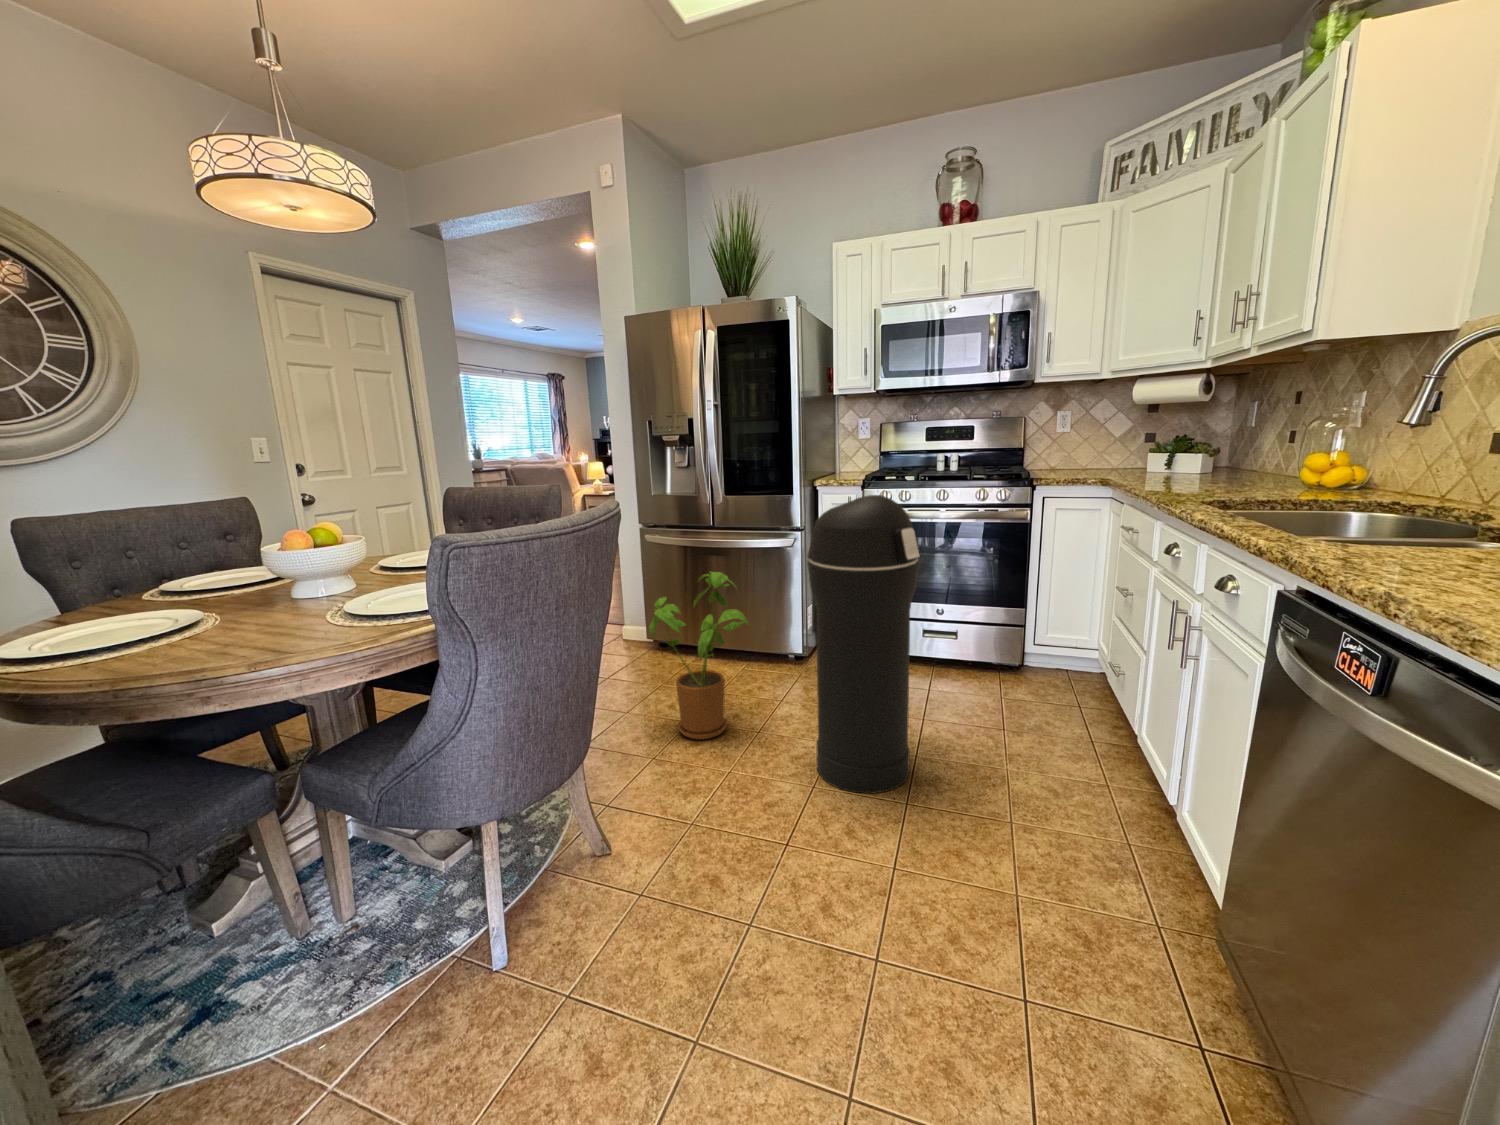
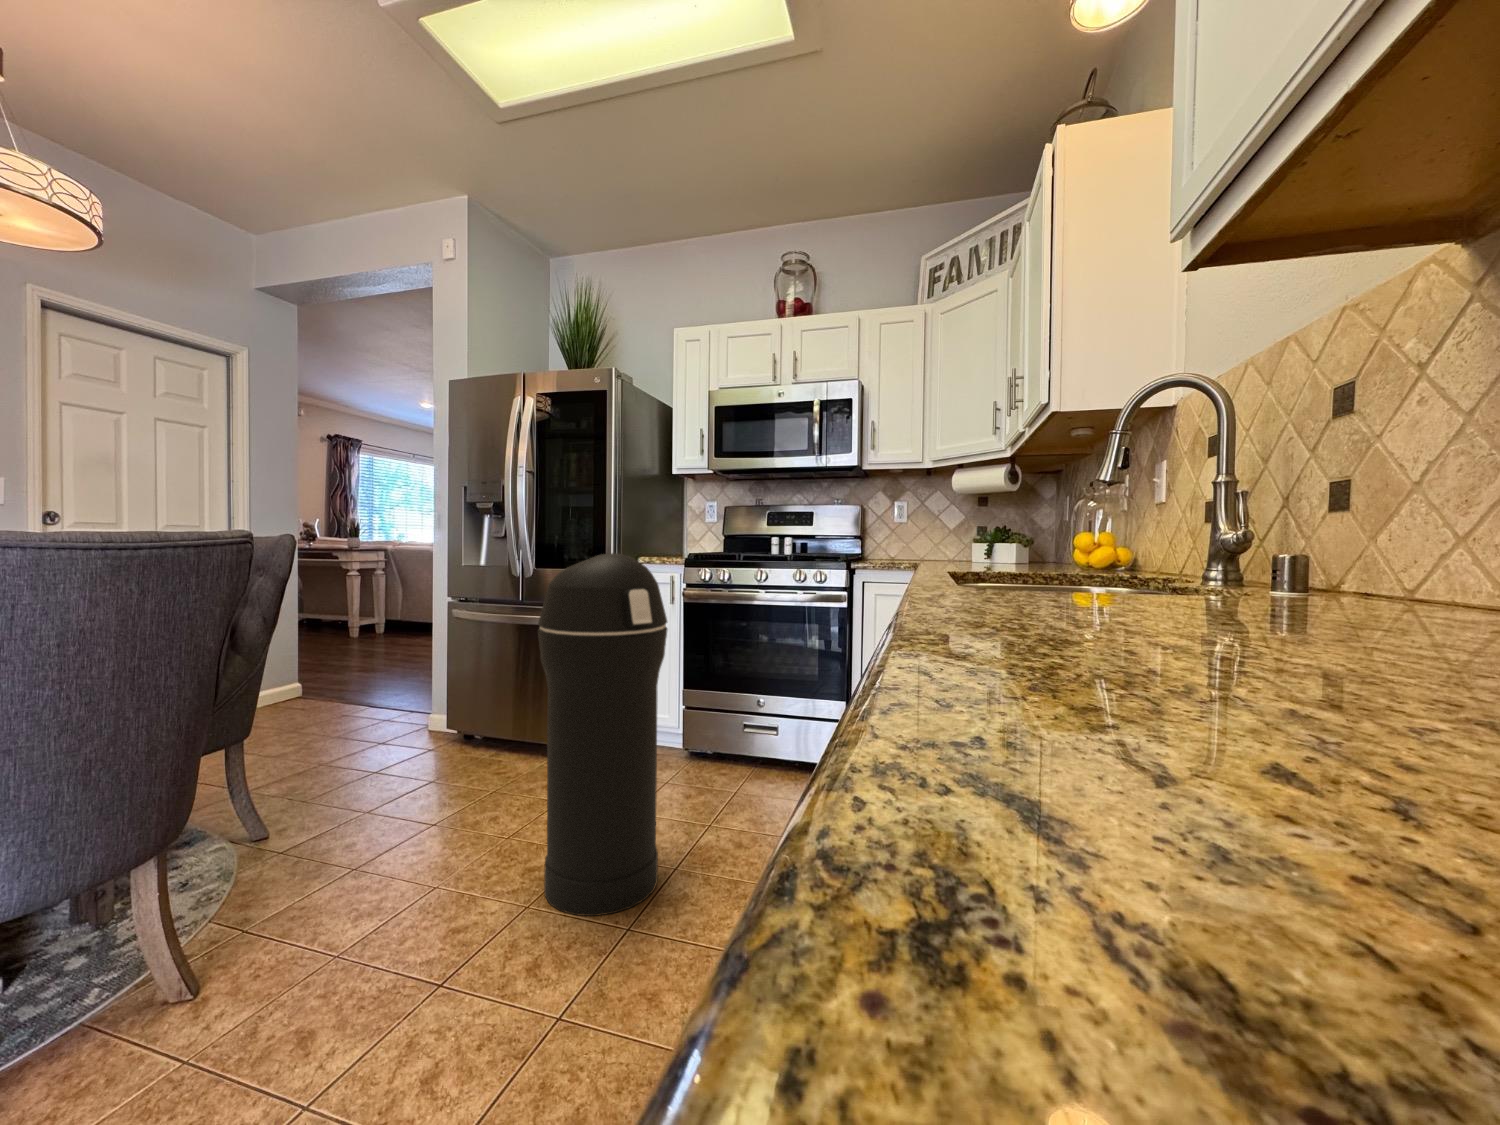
house plant: present [650,572,749,739] -> none [382,643,500,847]

